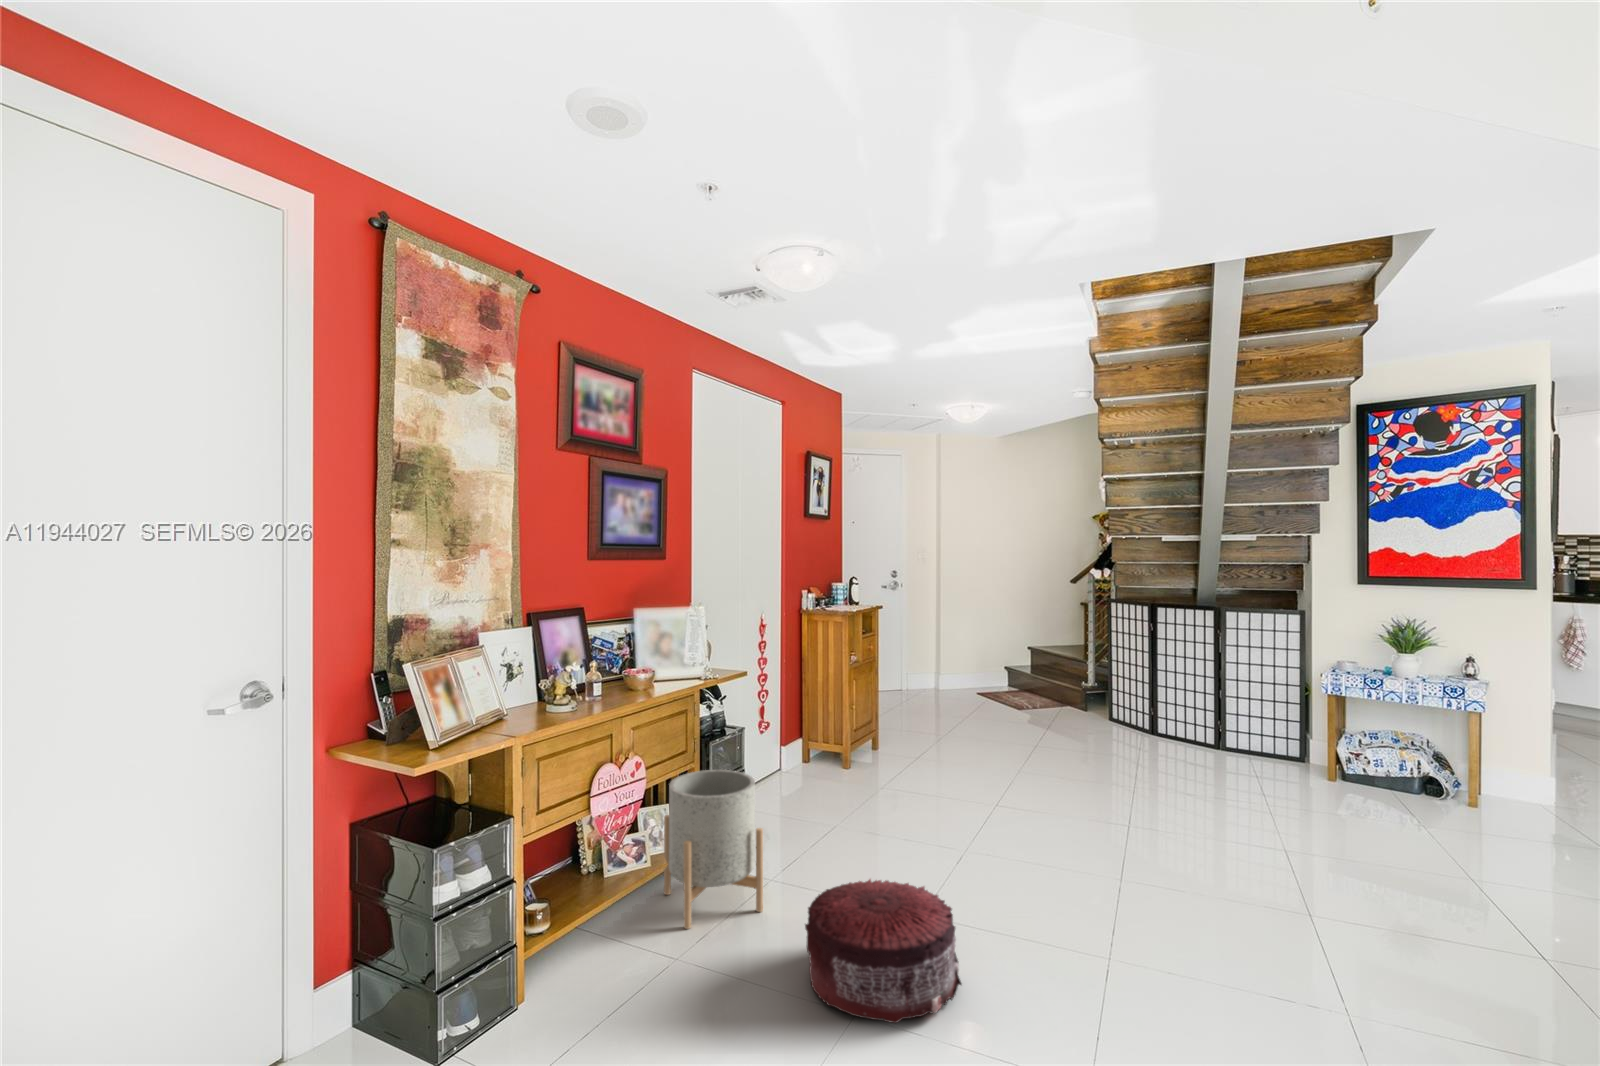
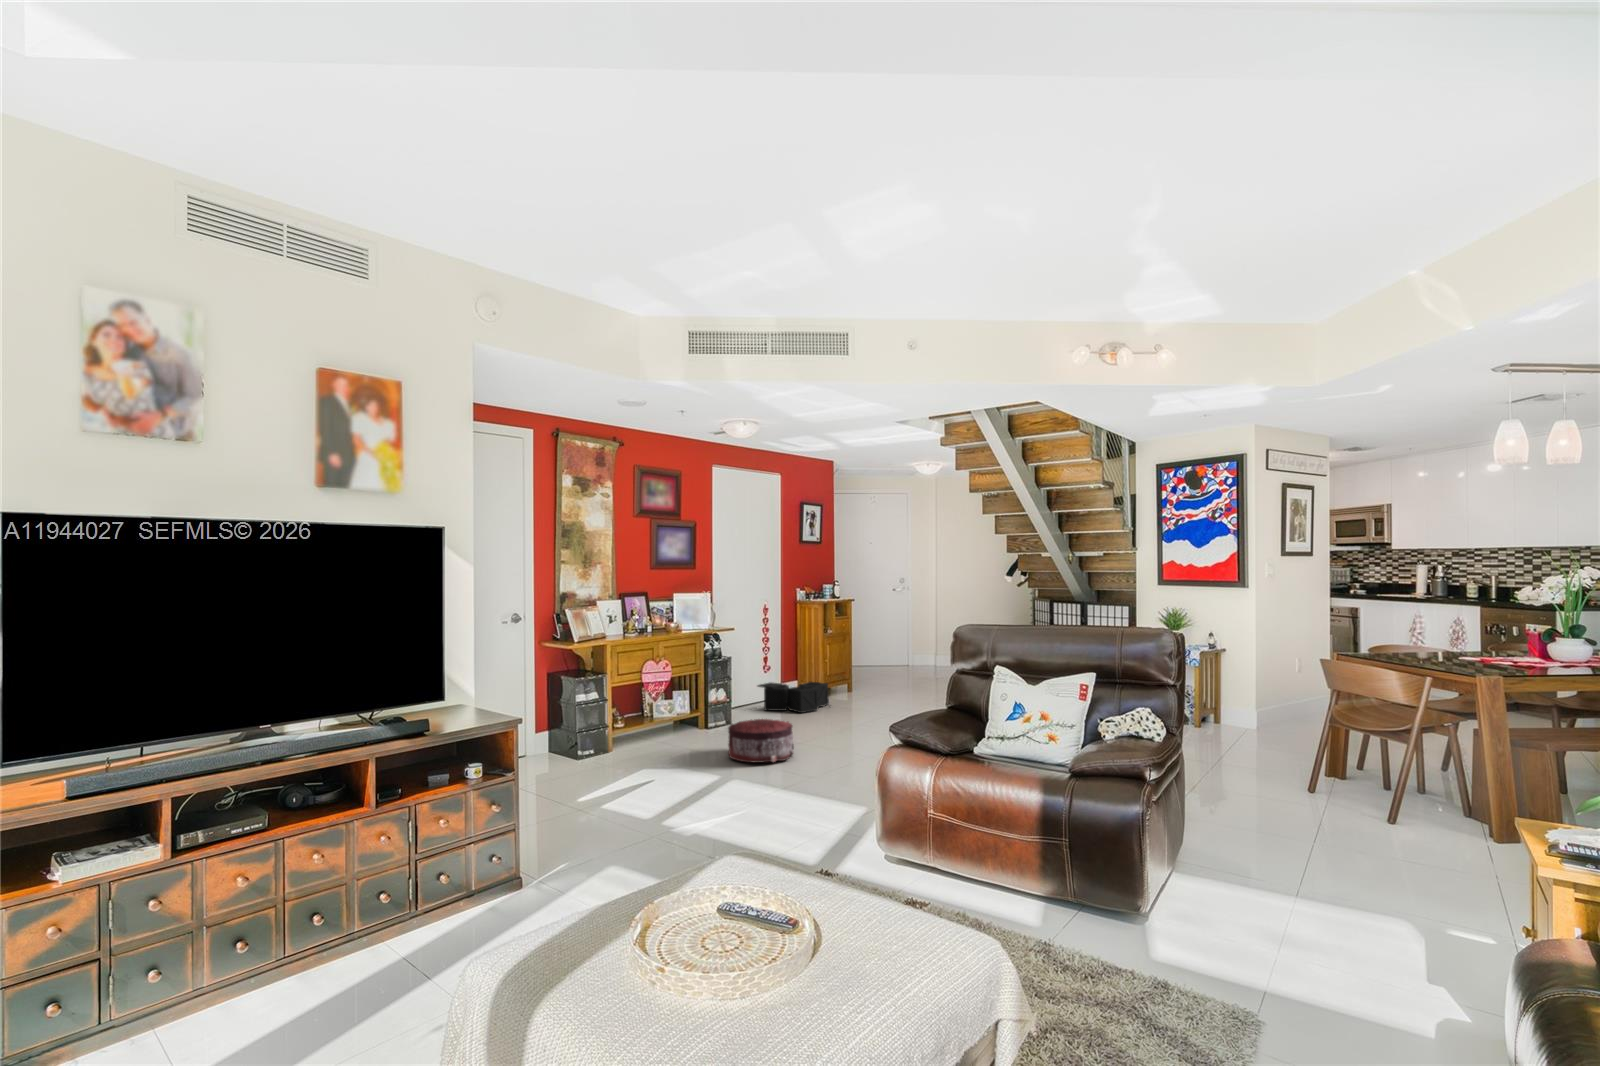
storage bin: none [758,745,882,811] -> present [758,682,829,713]
planter: present [664,770,763,929] -> none [684,675,727,741]

